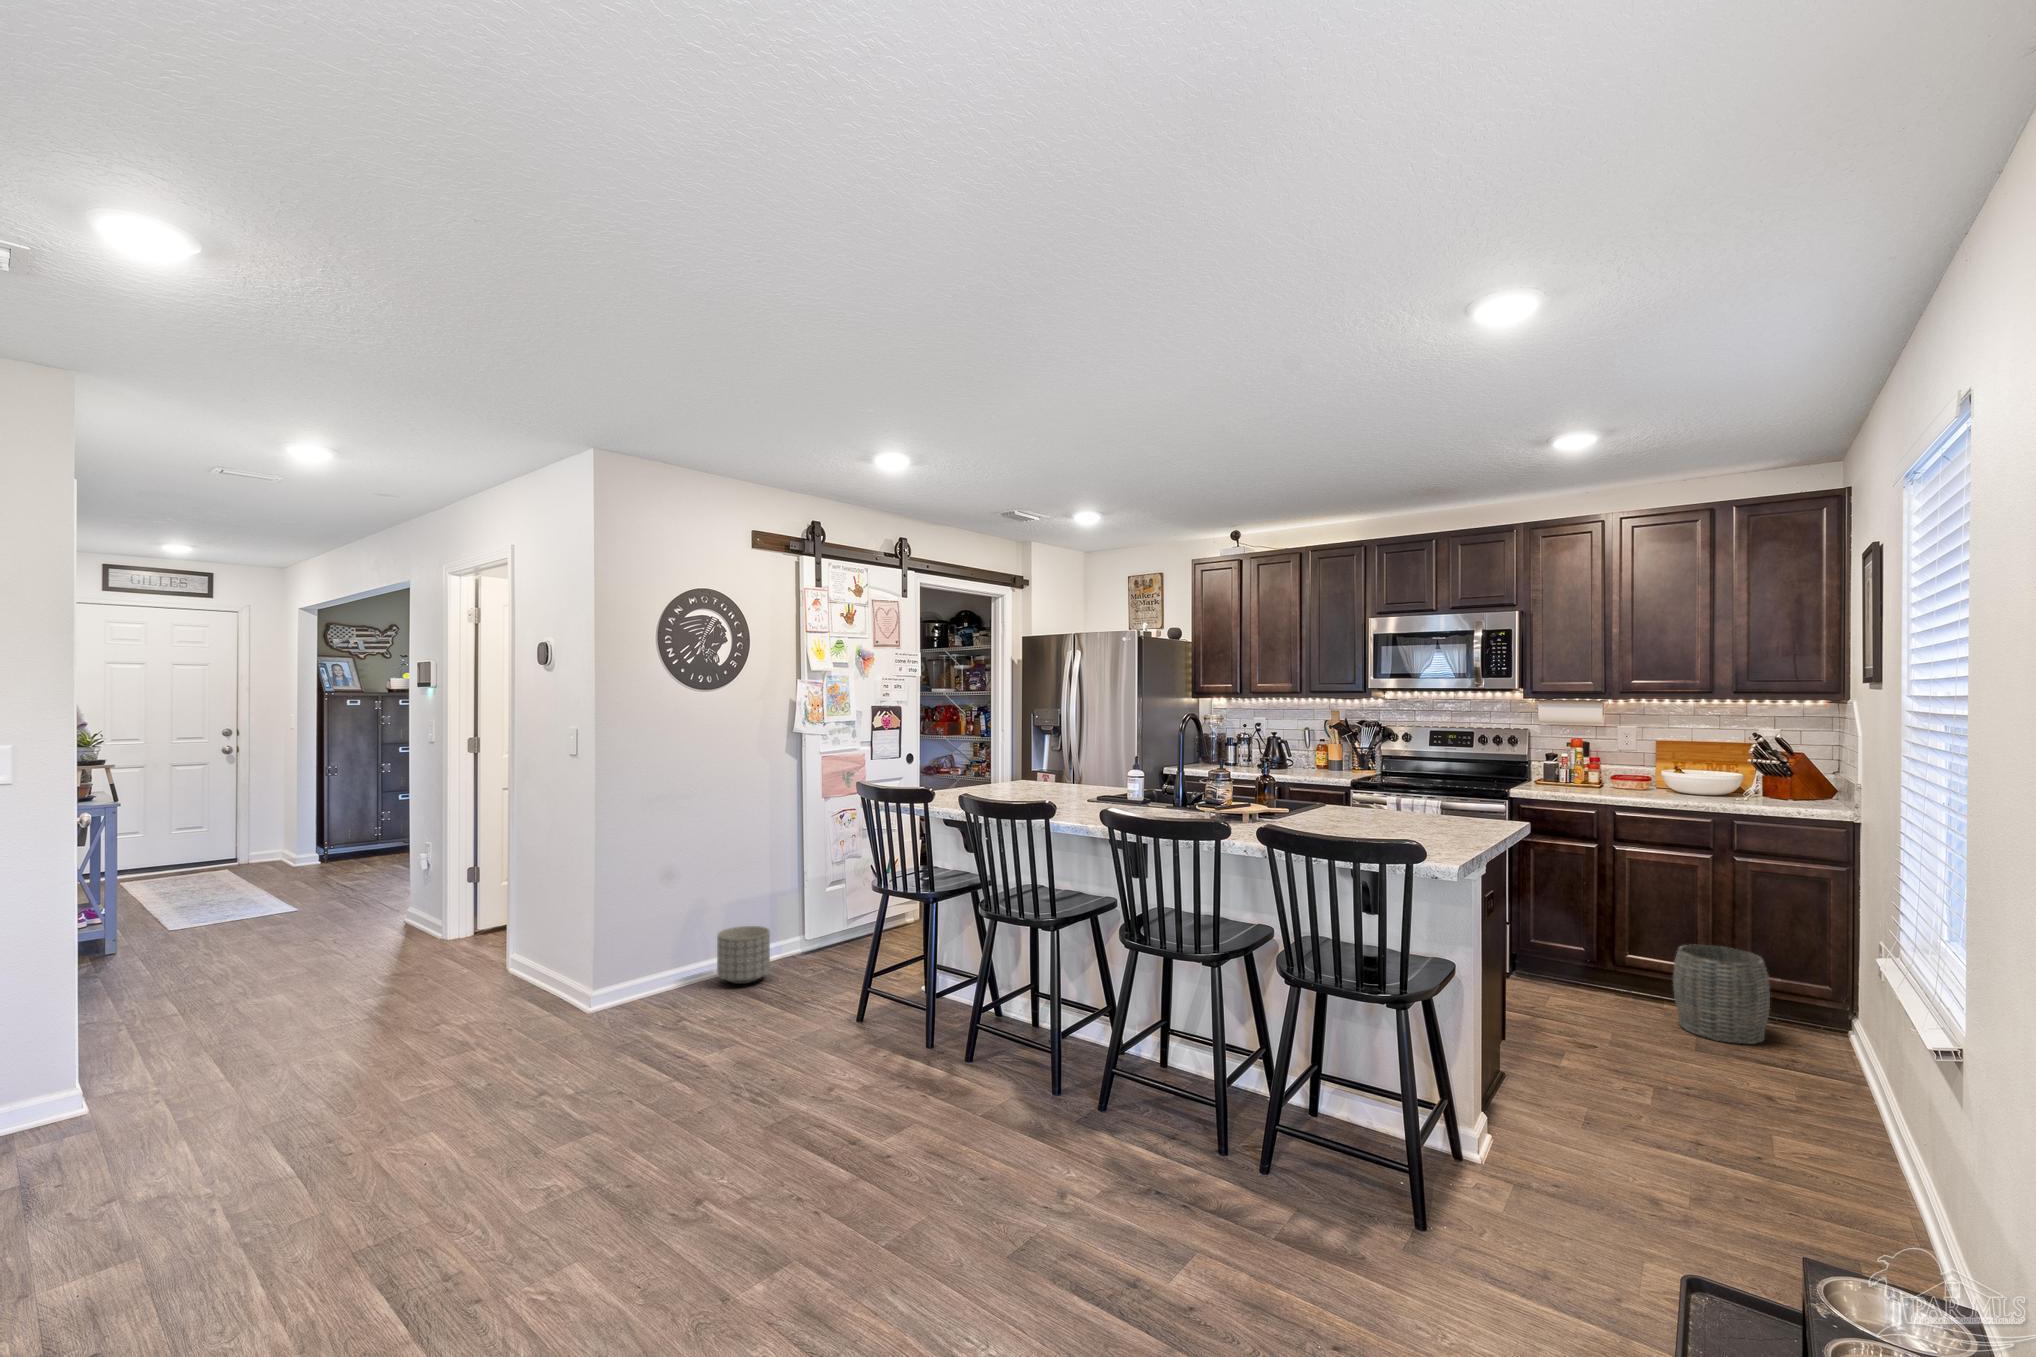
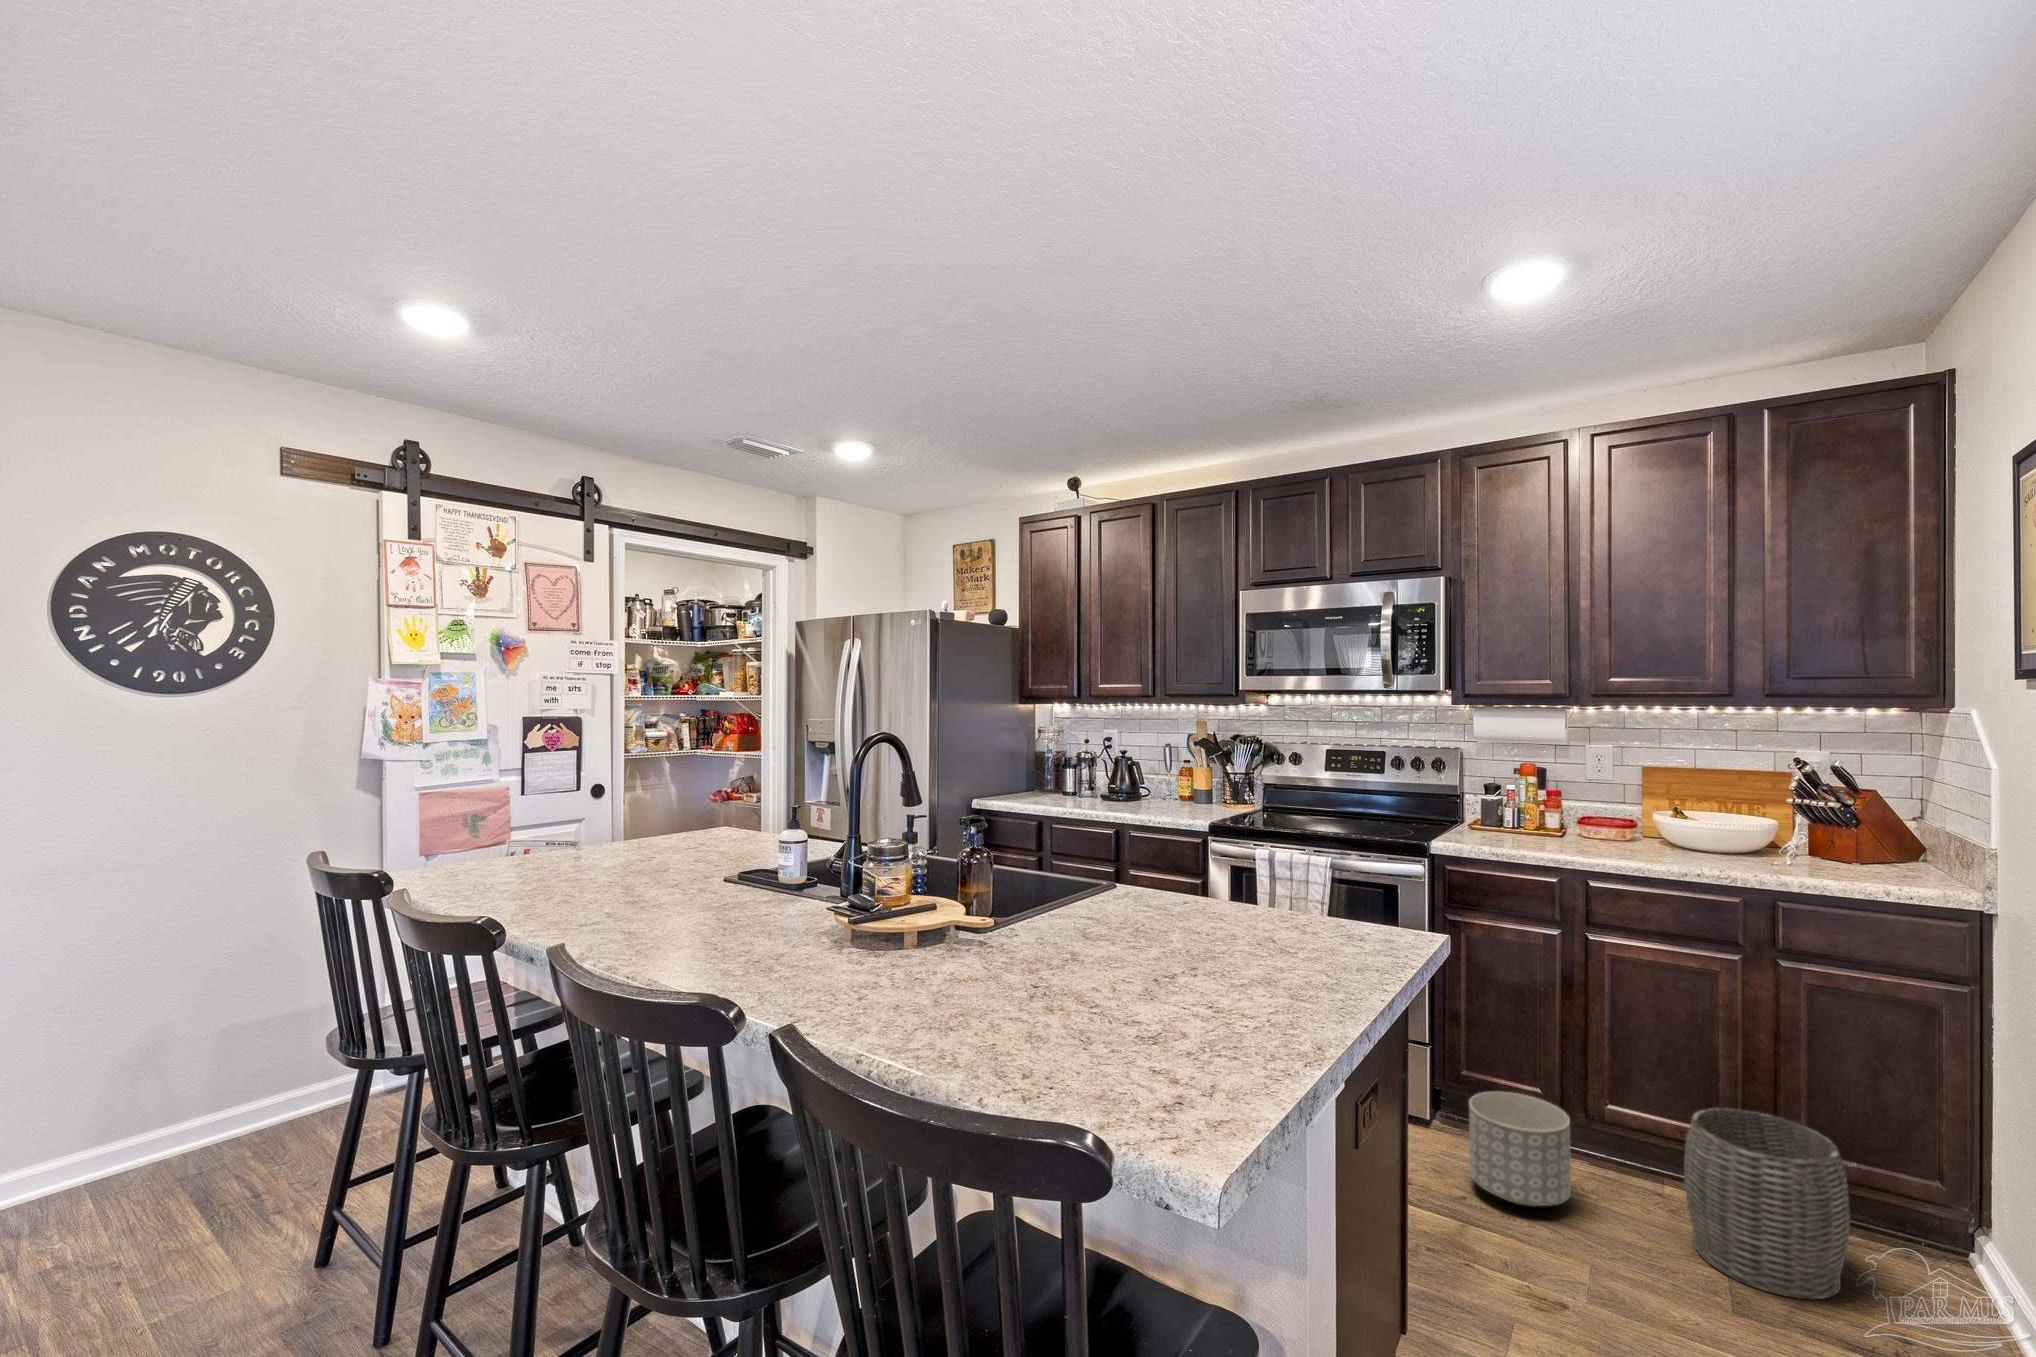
planter: present [717,926,770,984] -> present [1469,1092,1571,1207]

